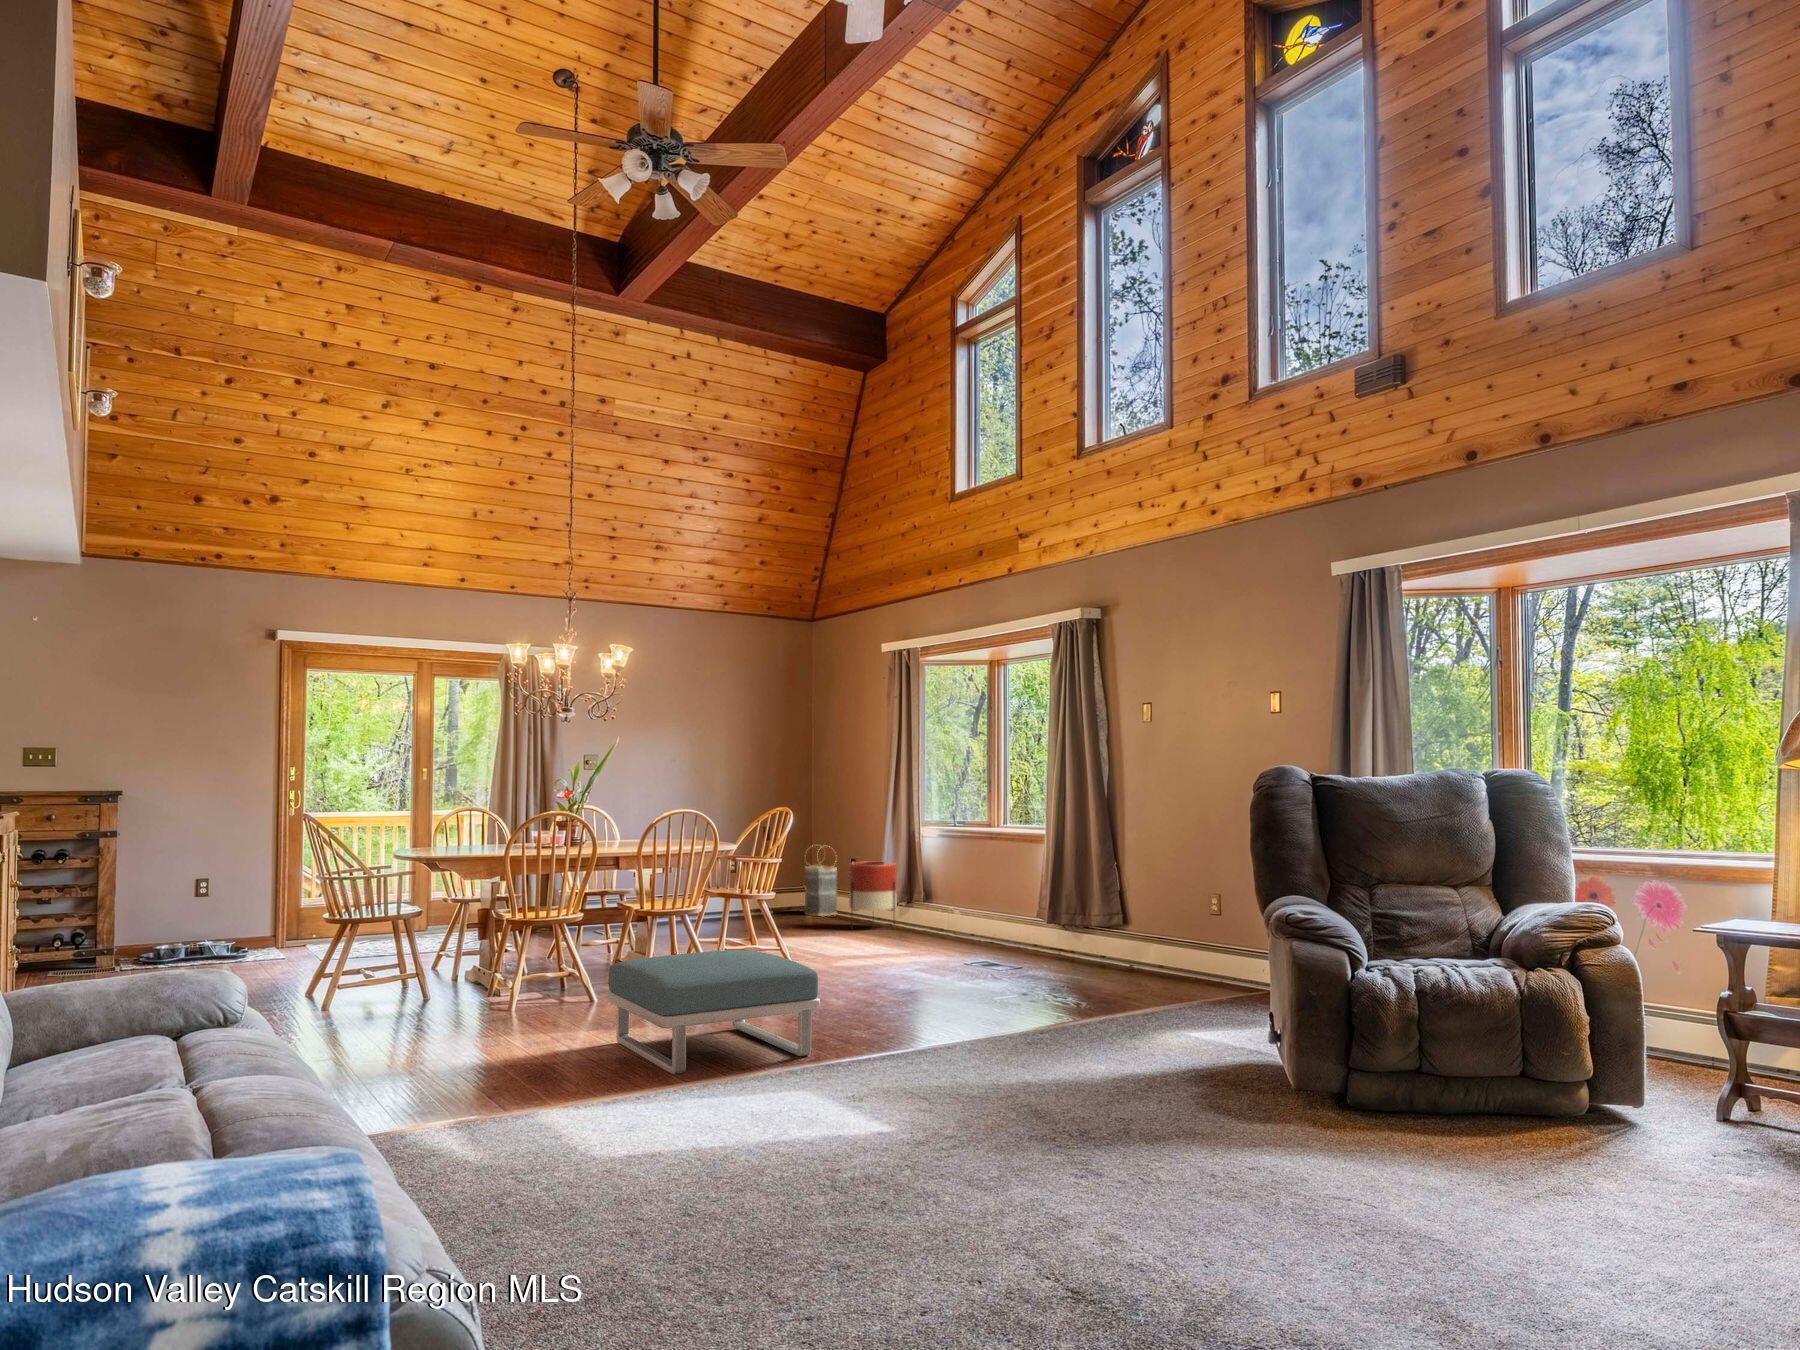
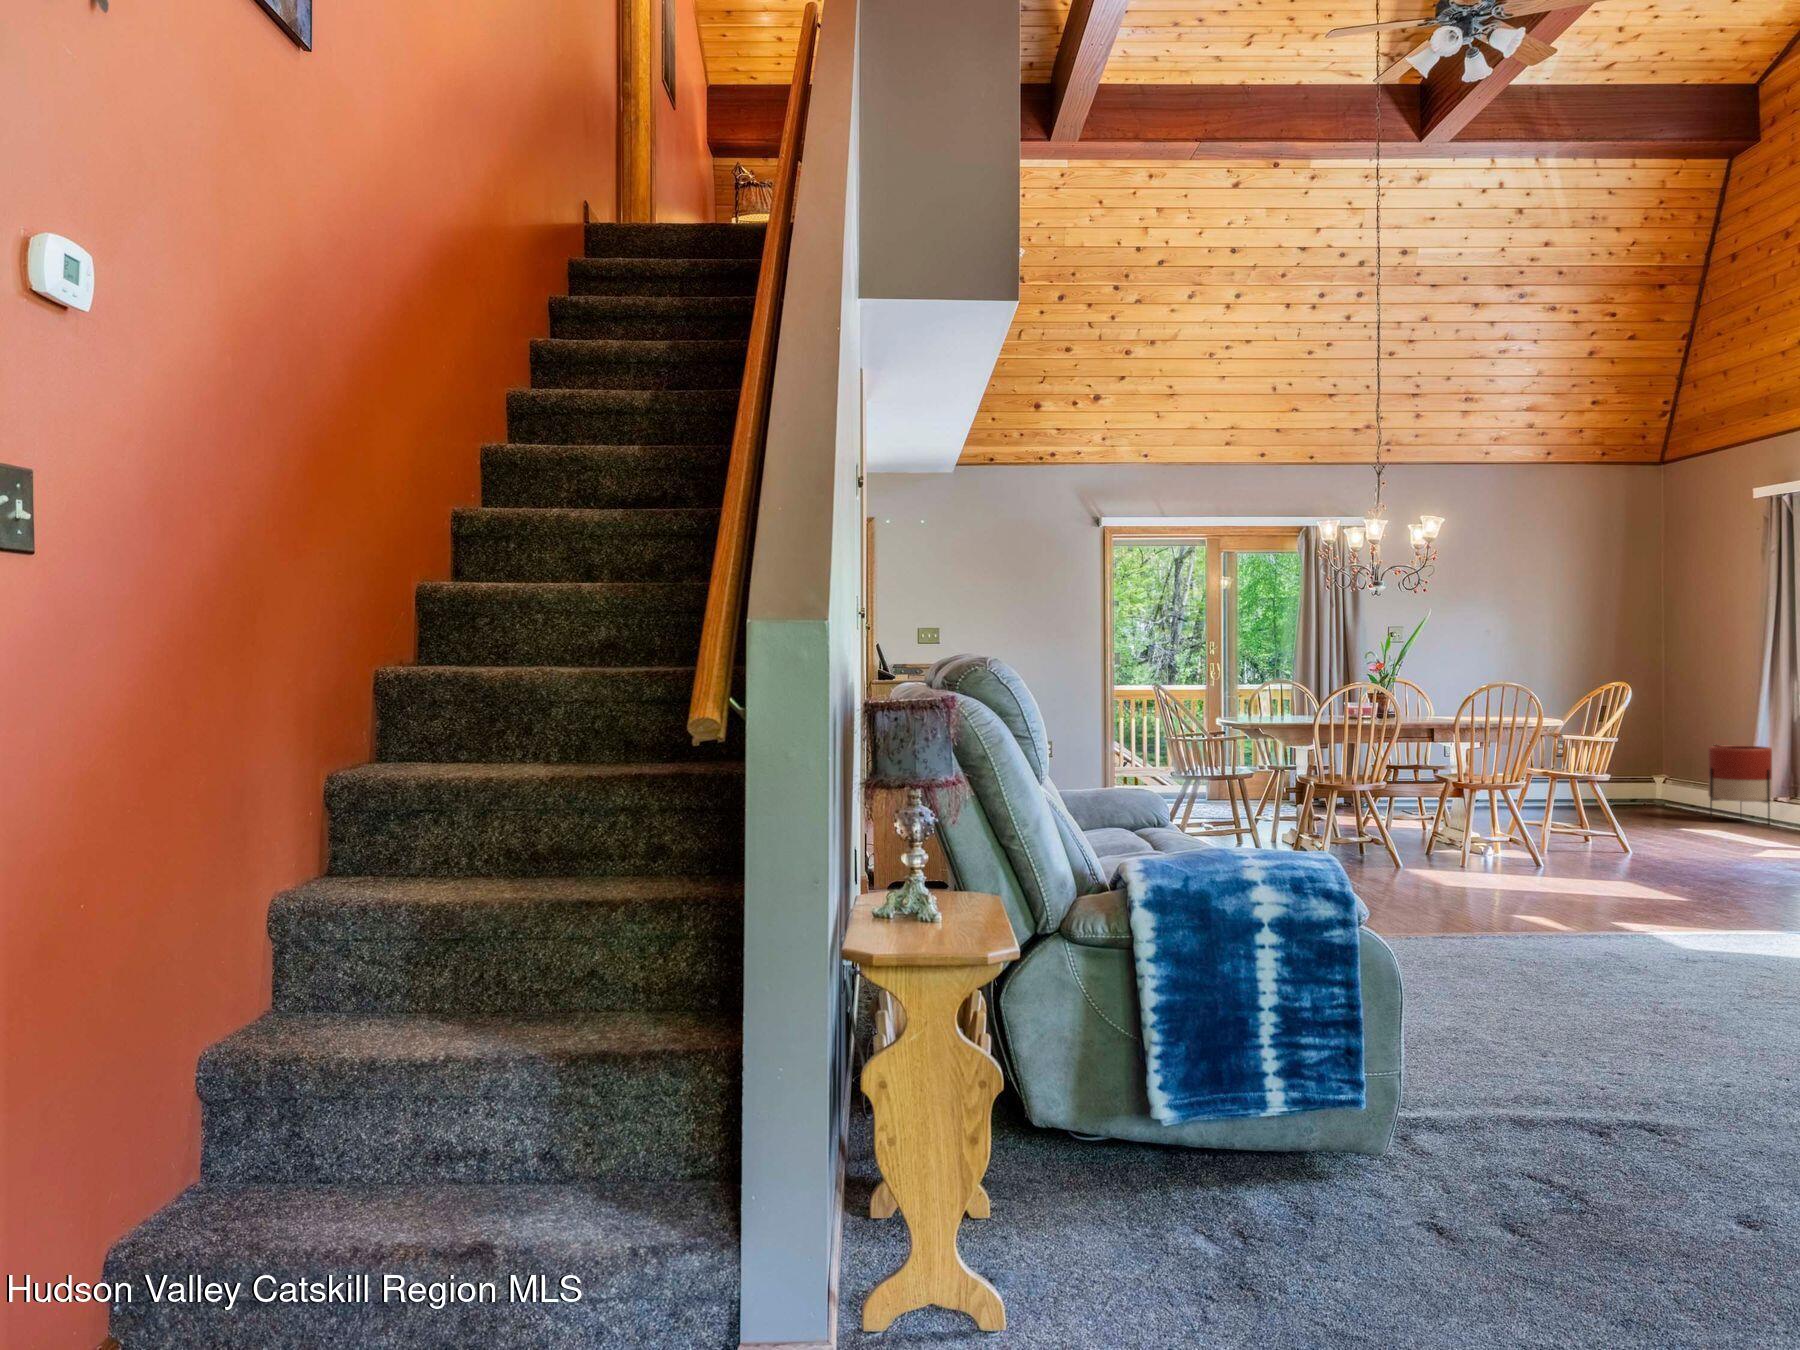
basket: present [805,846,837,916] -> none [1652,726,1695,807]
footstool: present [607,950,820,1074] -> none [1432,821,1655,924]

